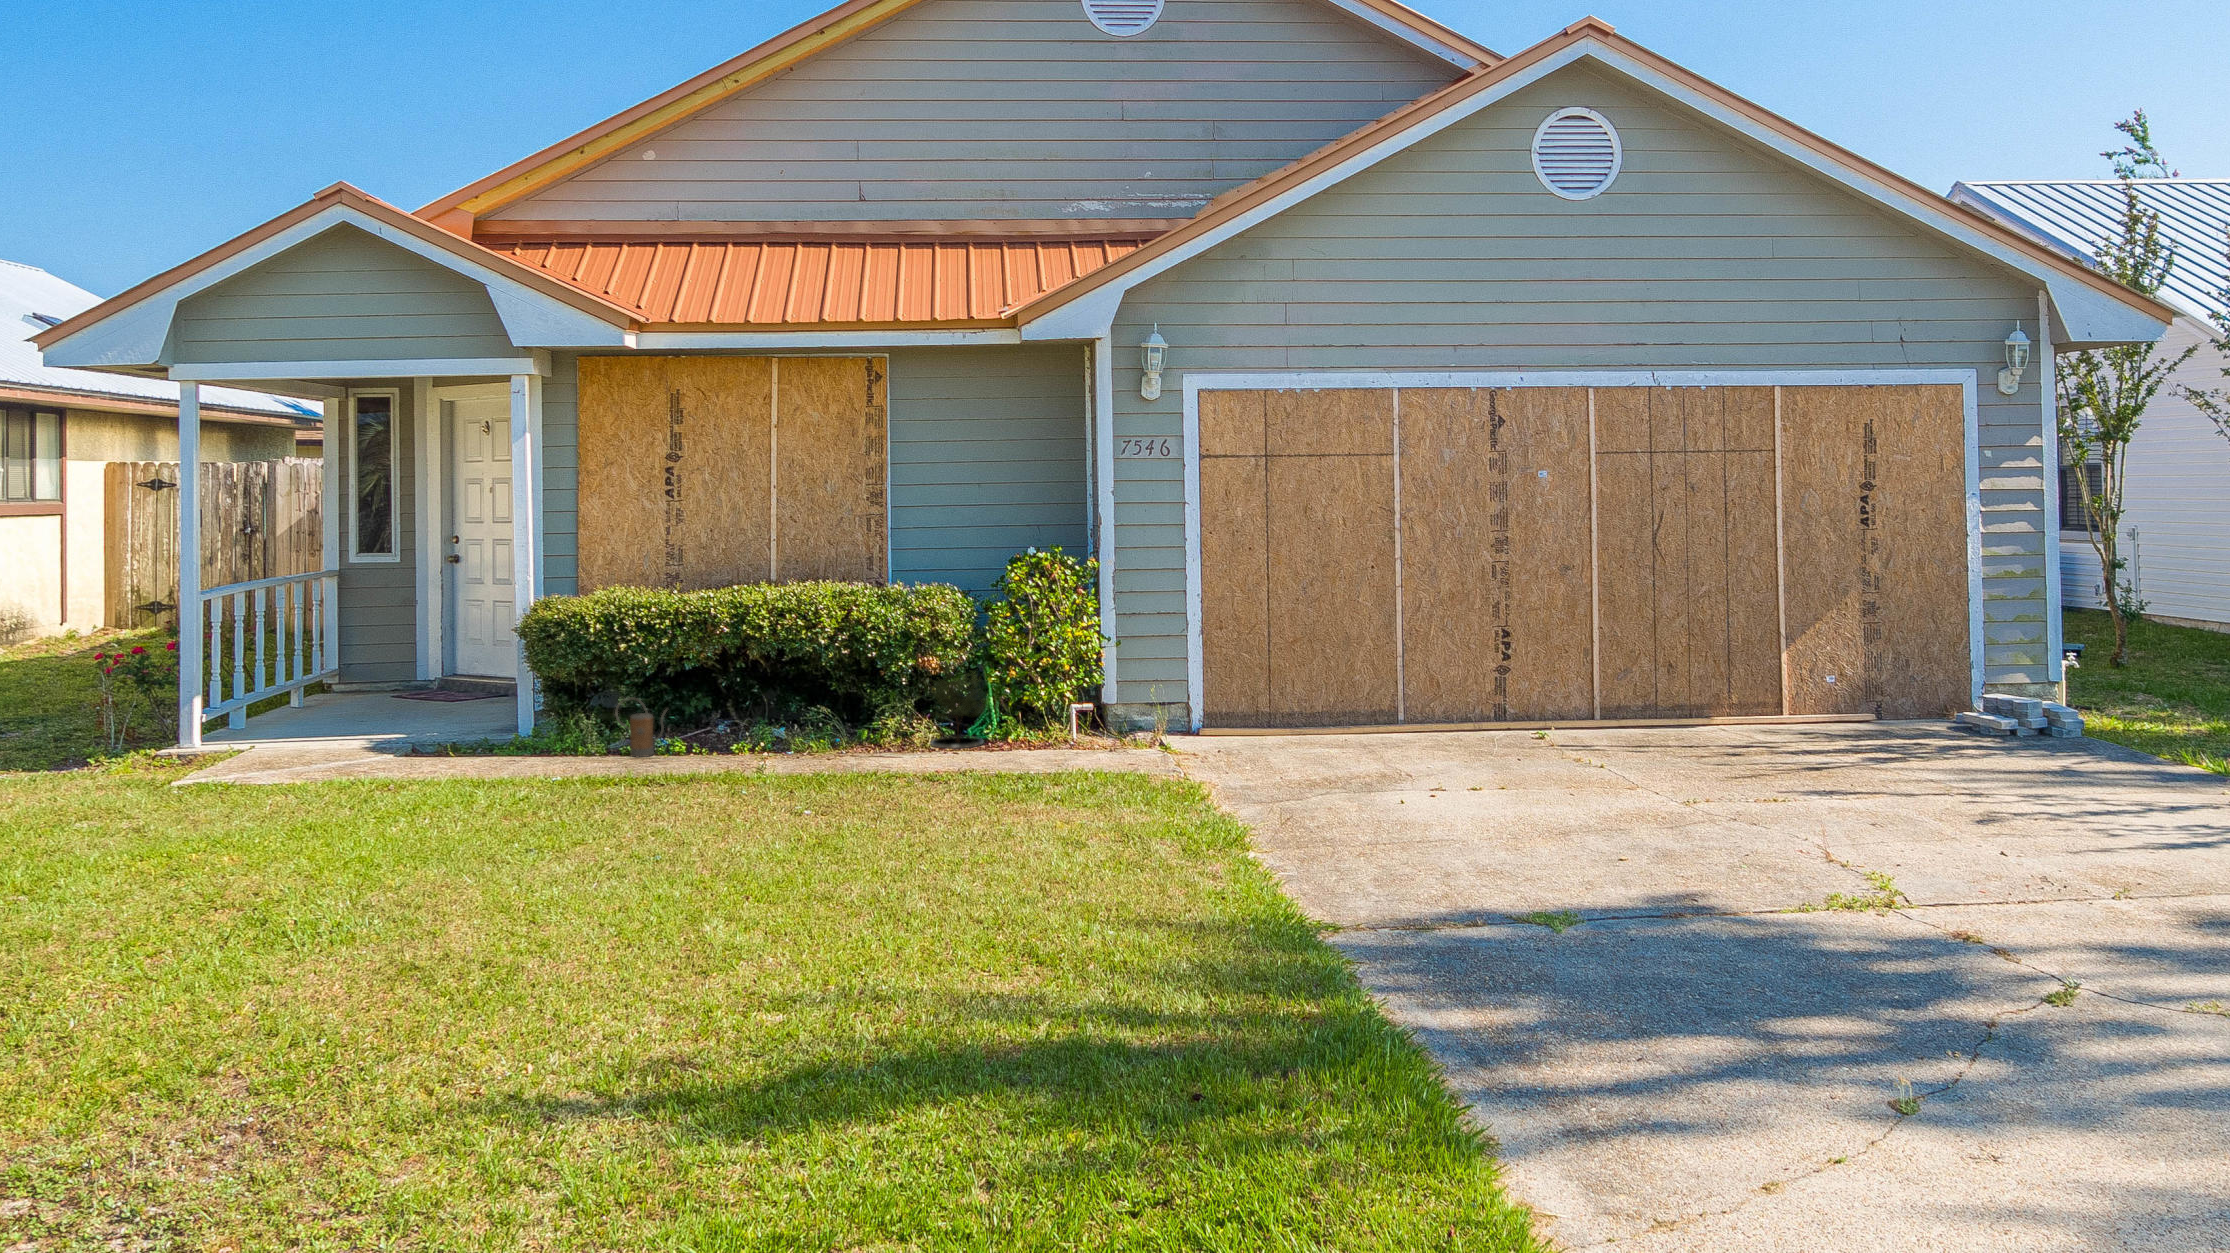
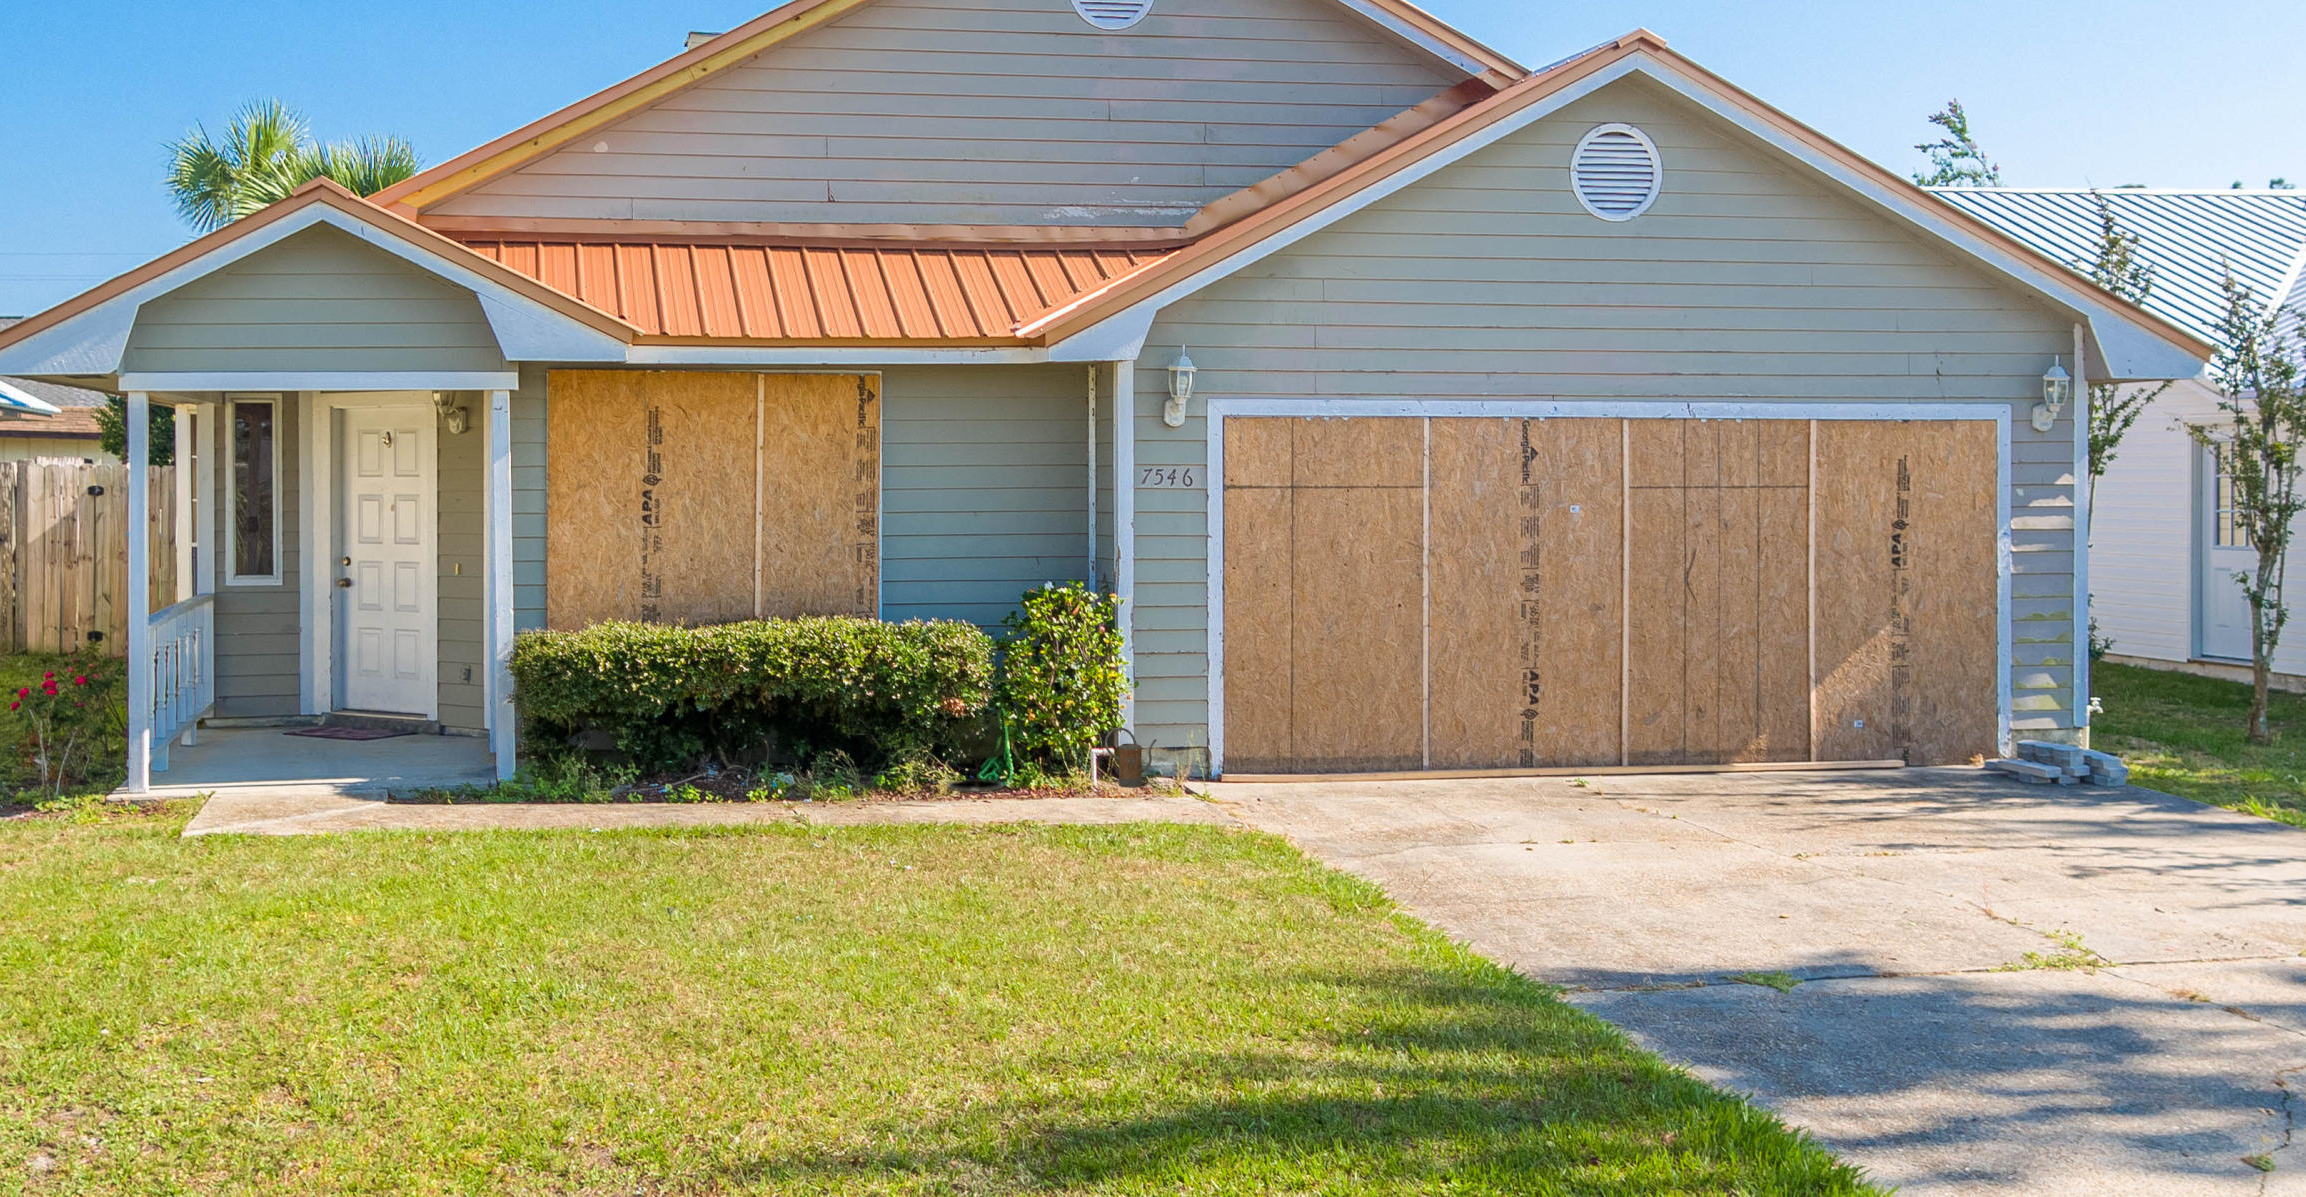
watering can: present [615,697,667,757] -> present [1105,728,1156,787]

